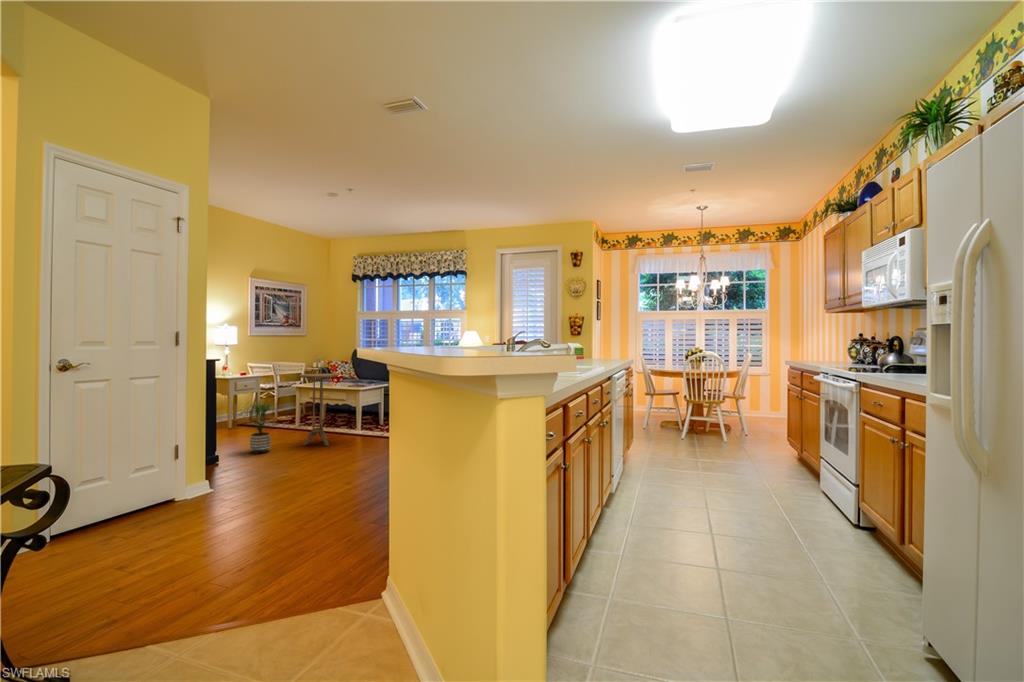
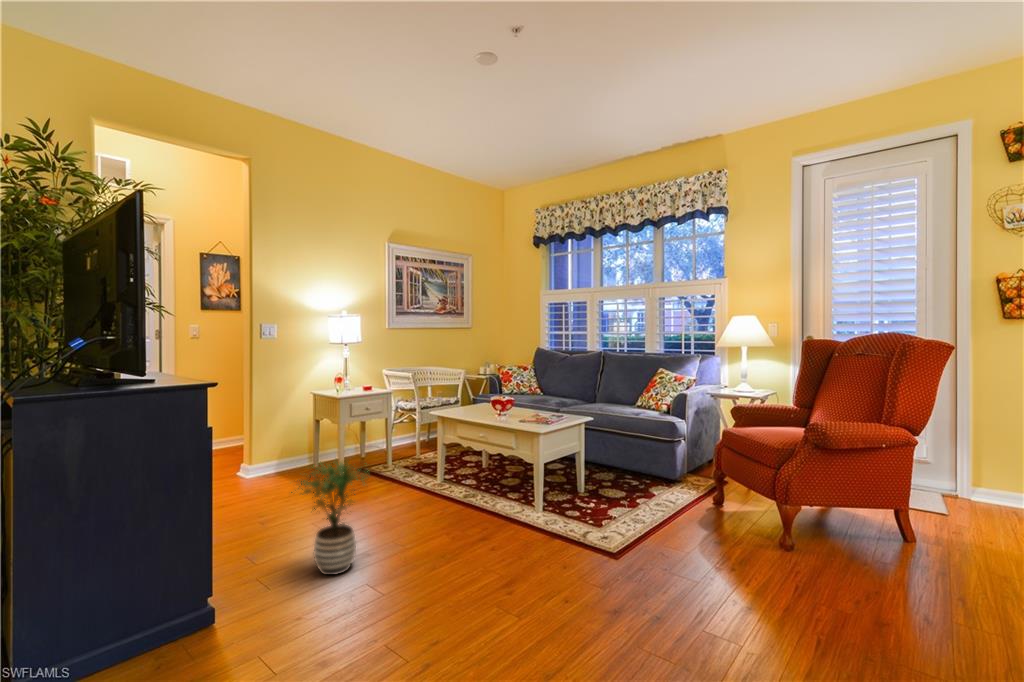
side table: present [299,374,339,446] -> none [414,401,492,564]

